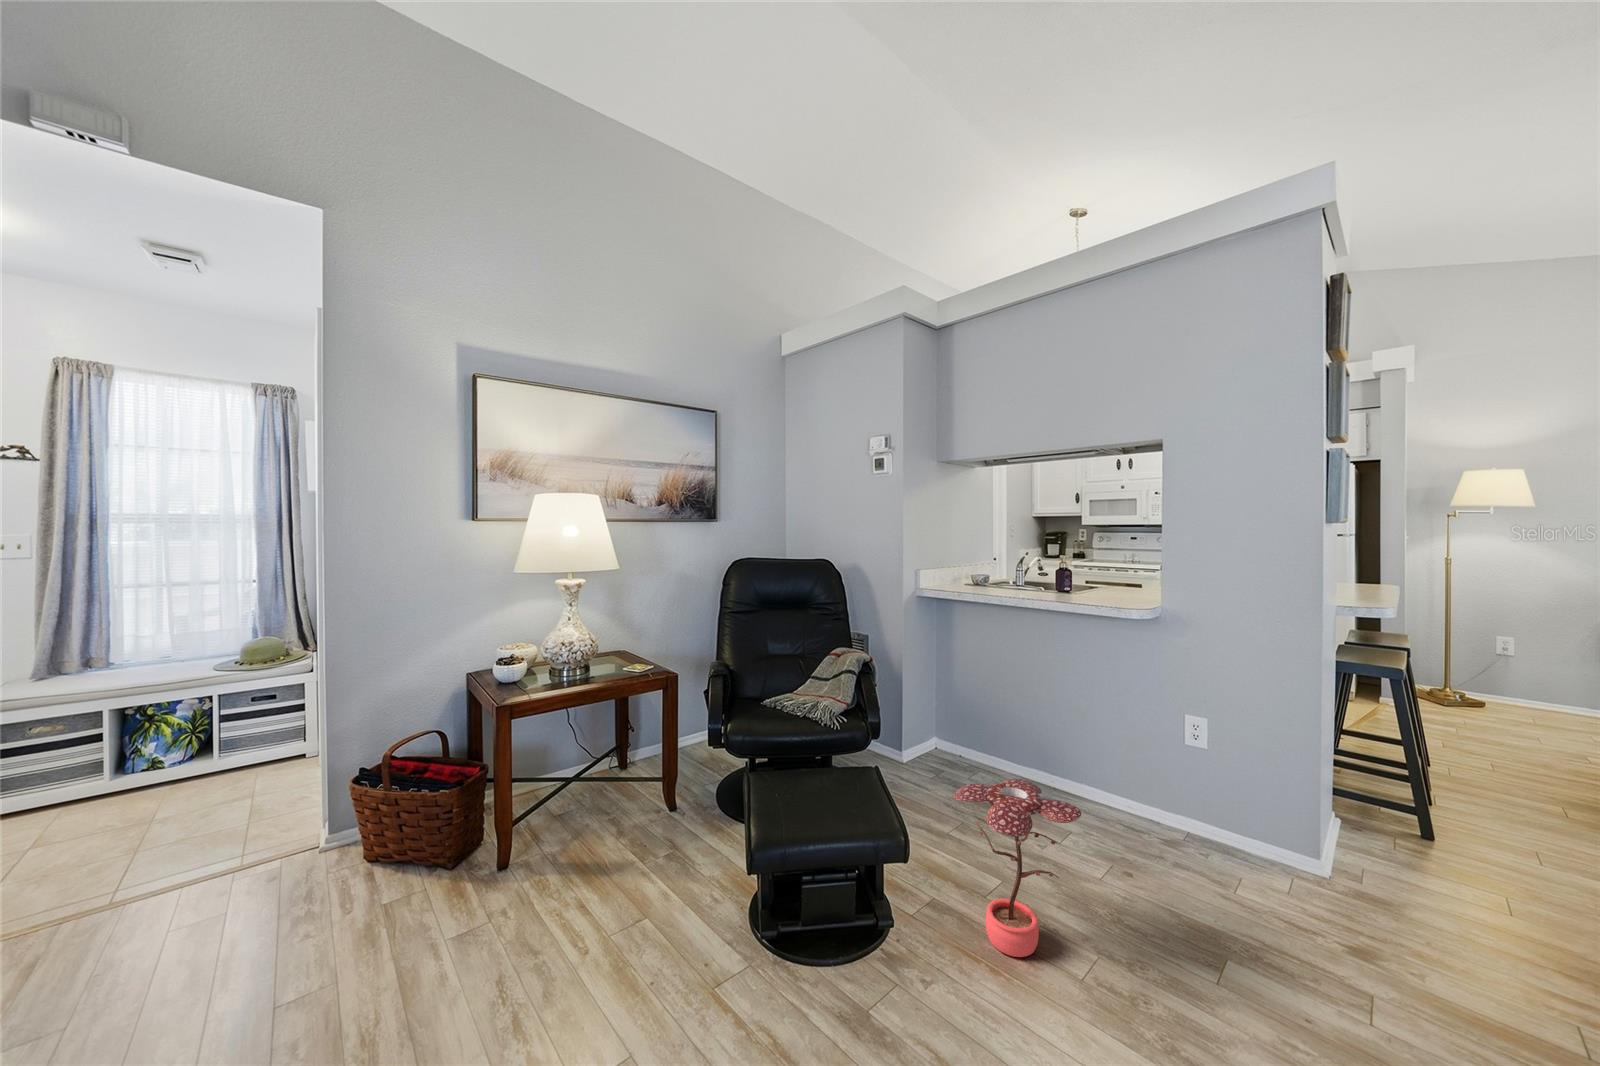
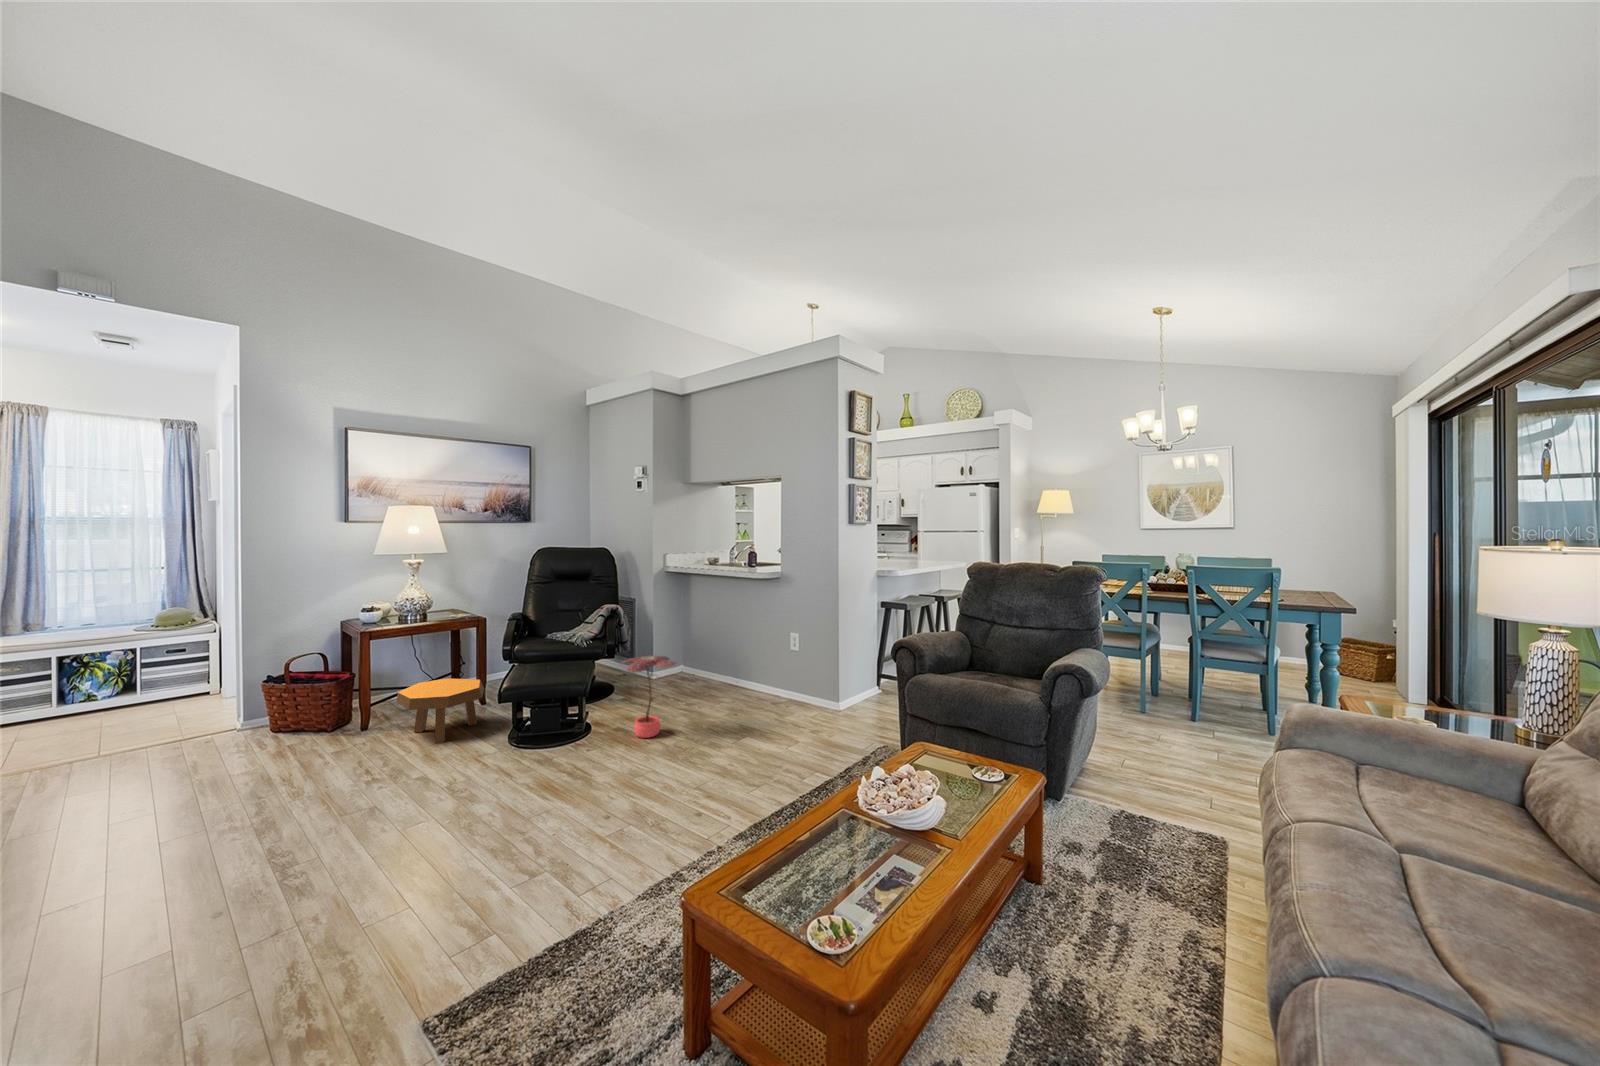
footstool: none [557,783,694,931] -> present [397,678,484,744]

